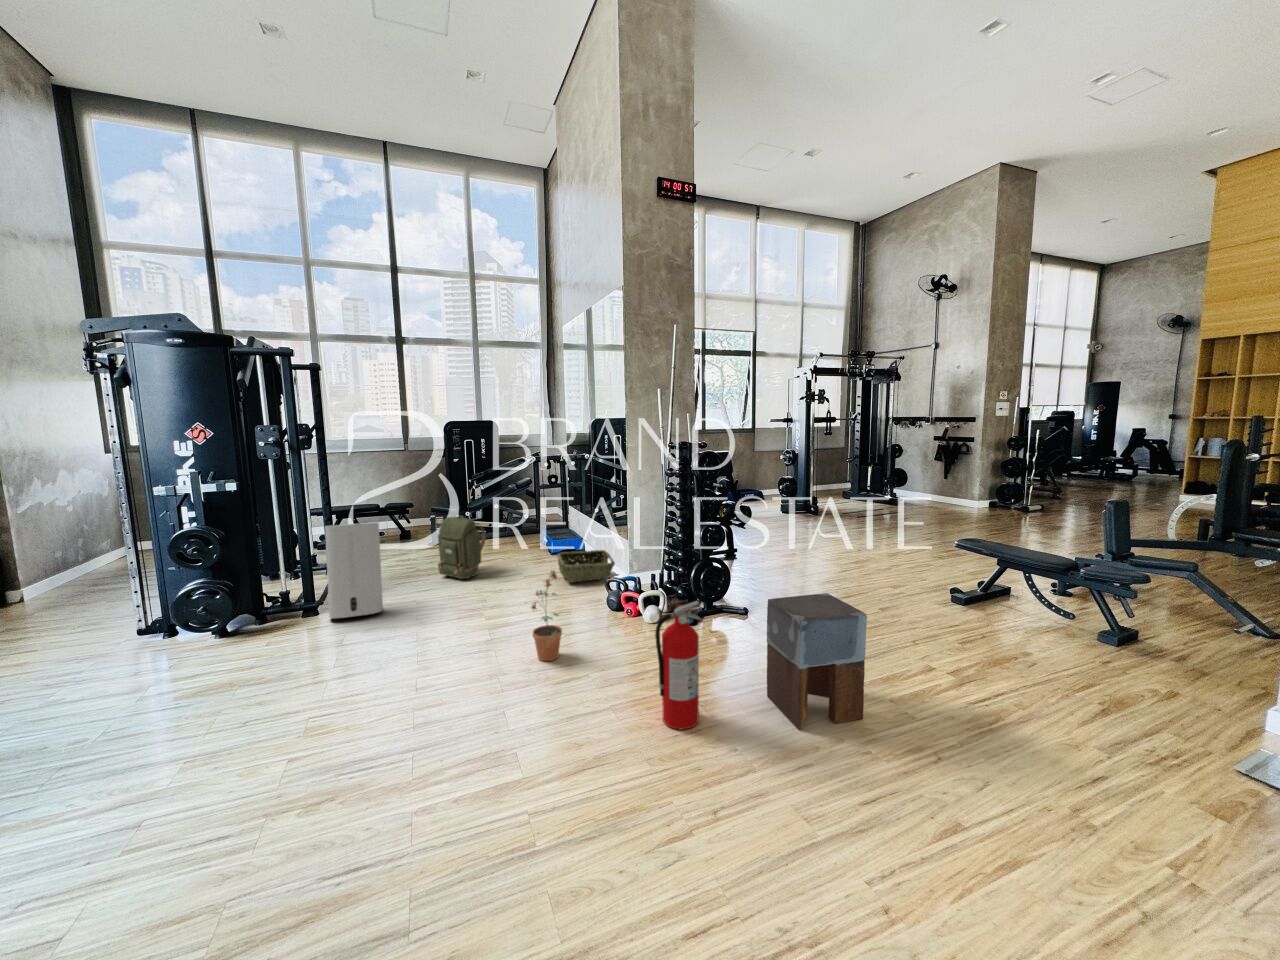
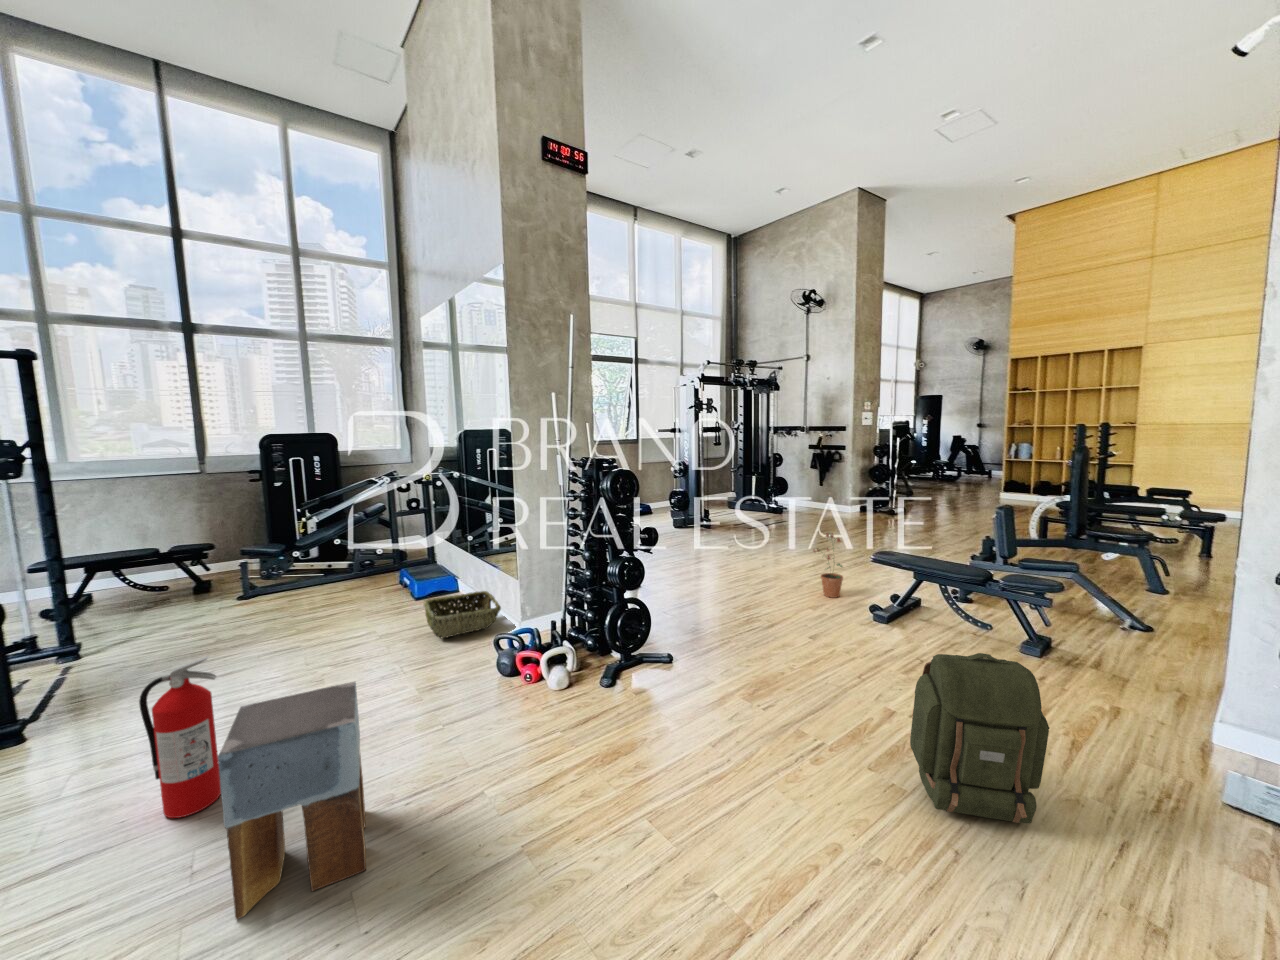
backpack: present [438,516,486,579] -> present [910,653,1050,824]
air purifier: present [325,522,383,618] -> none [30,585,147,747]
potted plant: present [532,571,562,661] -> present [813,533,843,598]
stool: present [767,593,867,730] -> present [218,682,366,919]
fire extinguisher: present [655,601,702,729] -> present [139,656,221,818]

